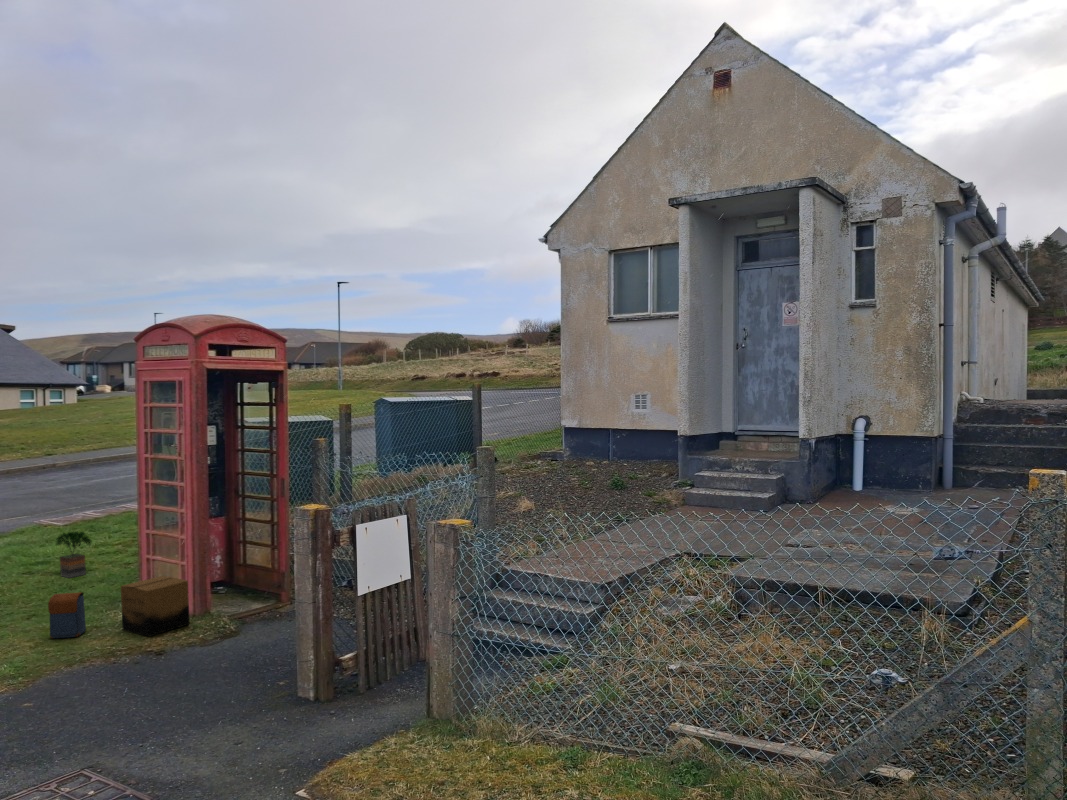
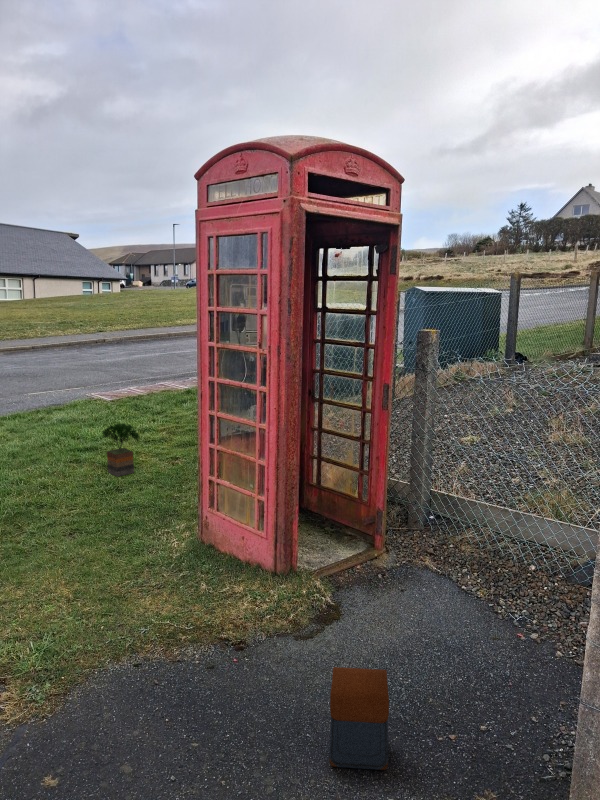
cardboard box: present [121,576,190,637] -> none [182,510,270,604]
backpack: present [48,592,86,639] -> present [329,667,389,770]

